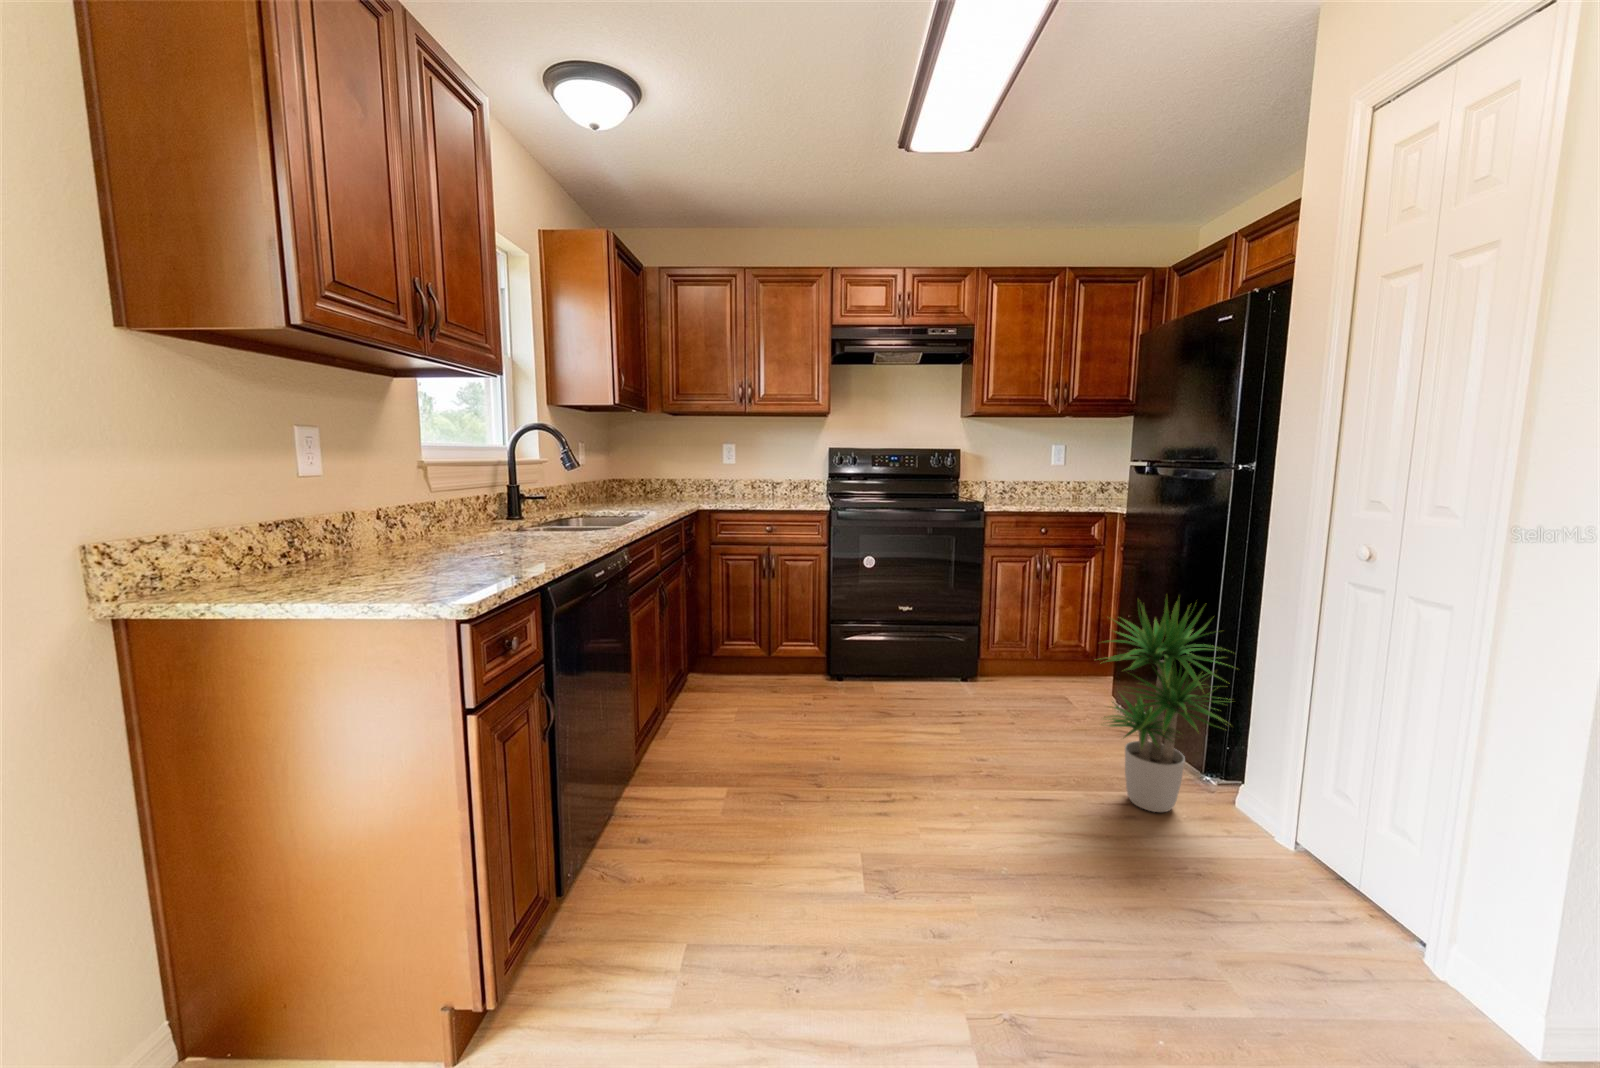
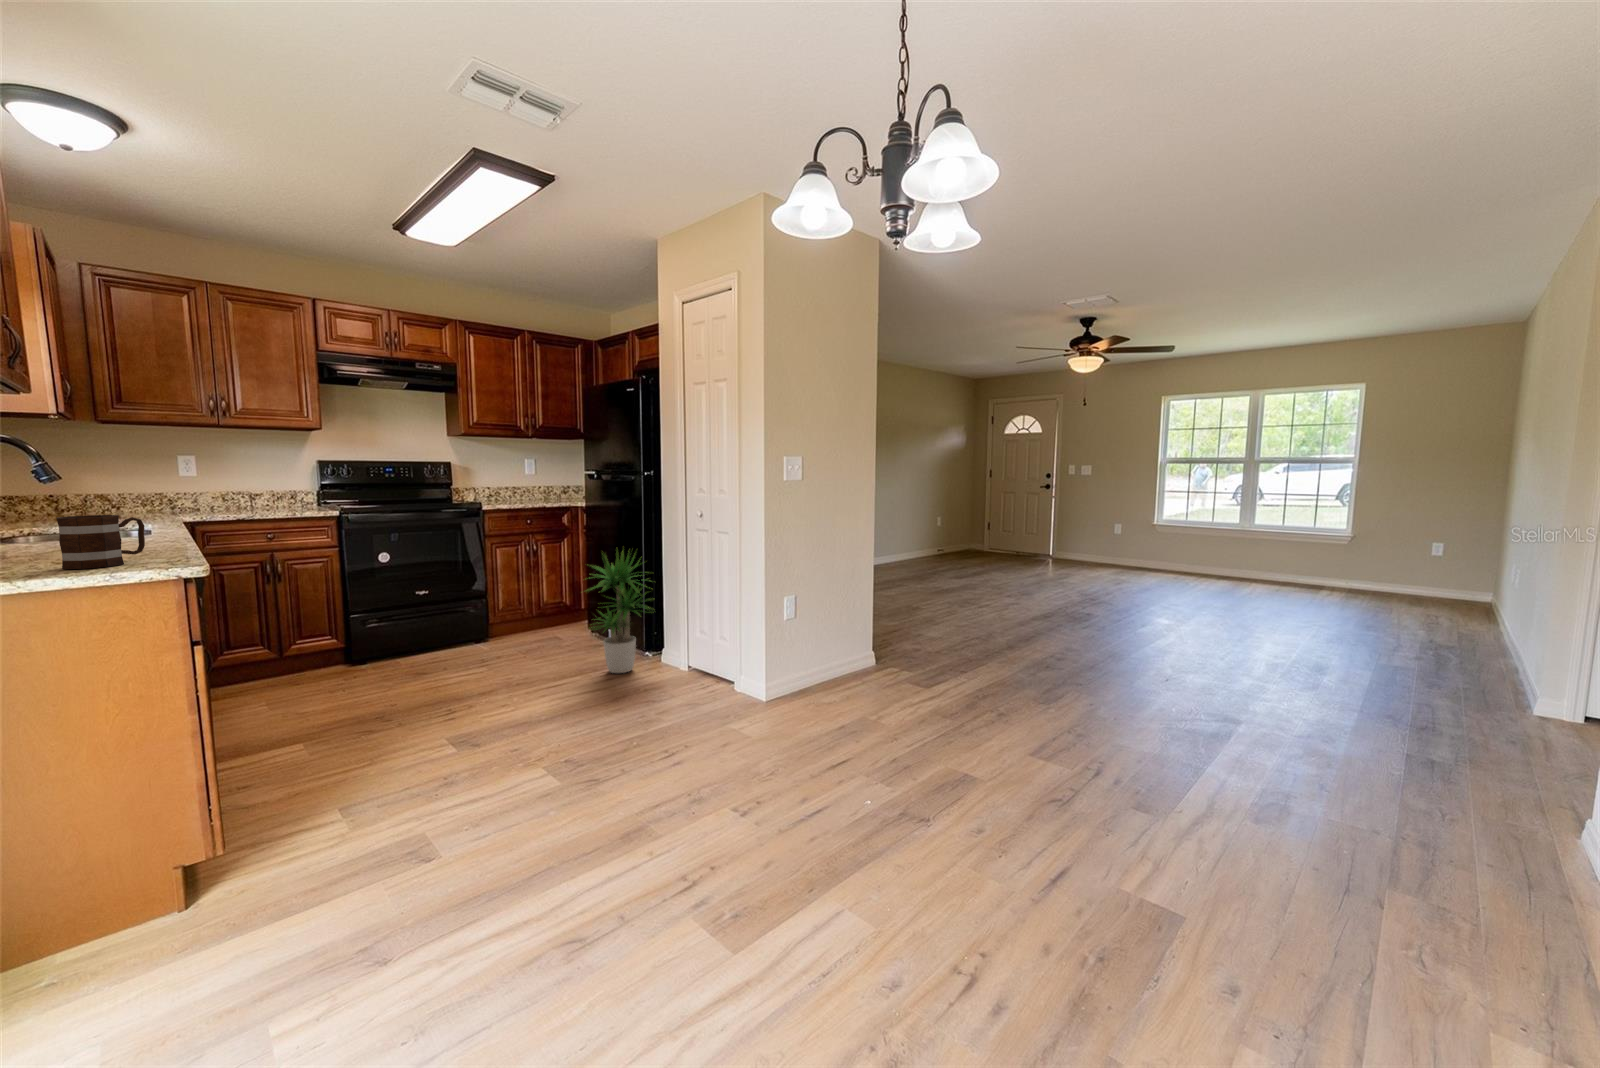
mug: none [376,518,471,589] -> present [56,515,145,569]

